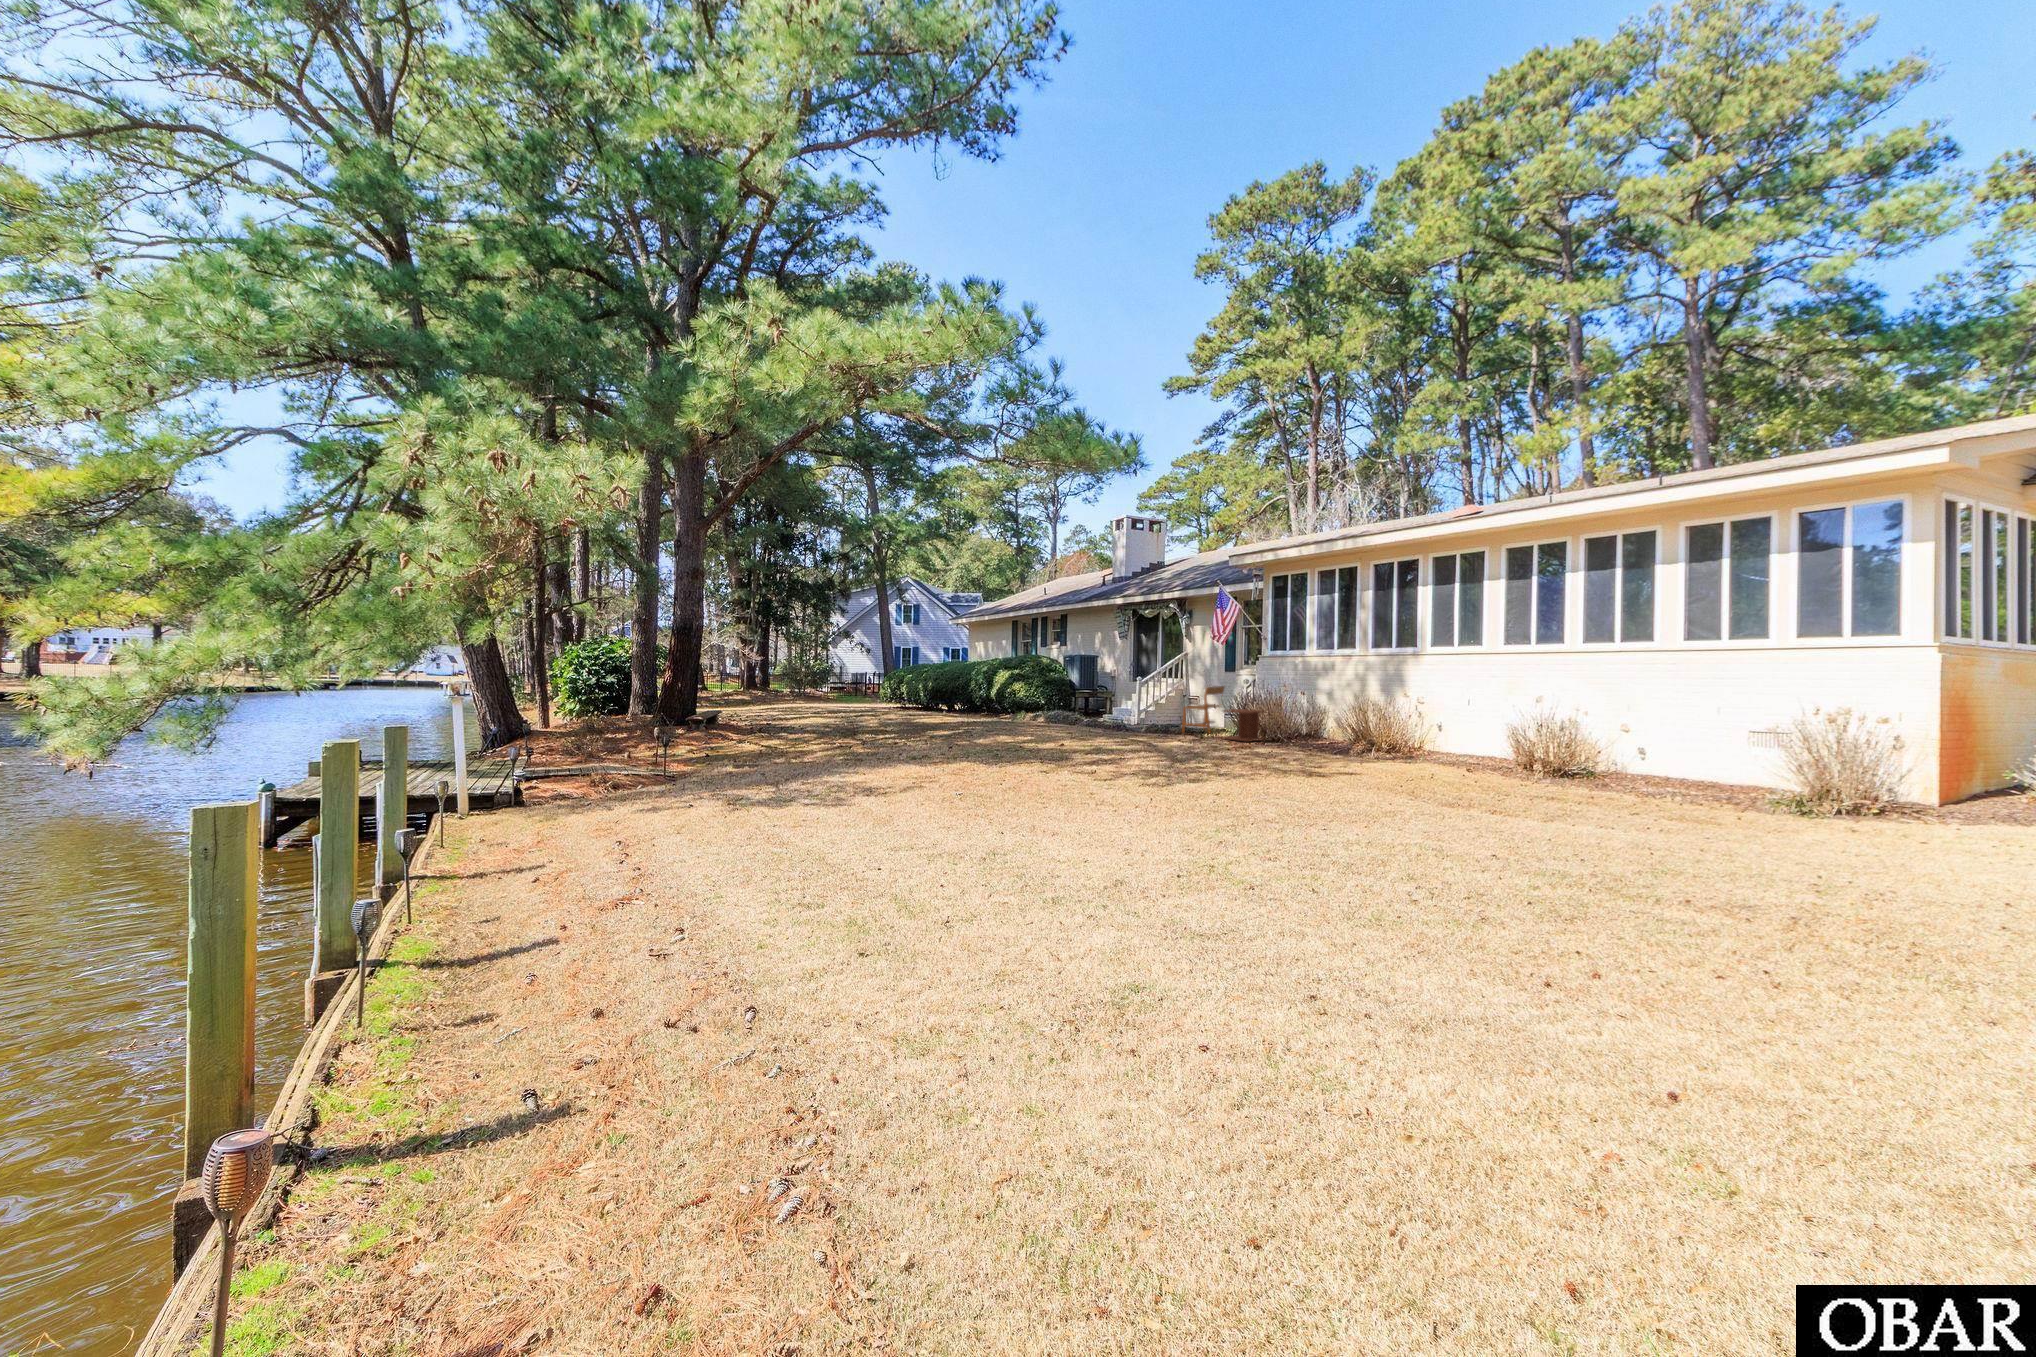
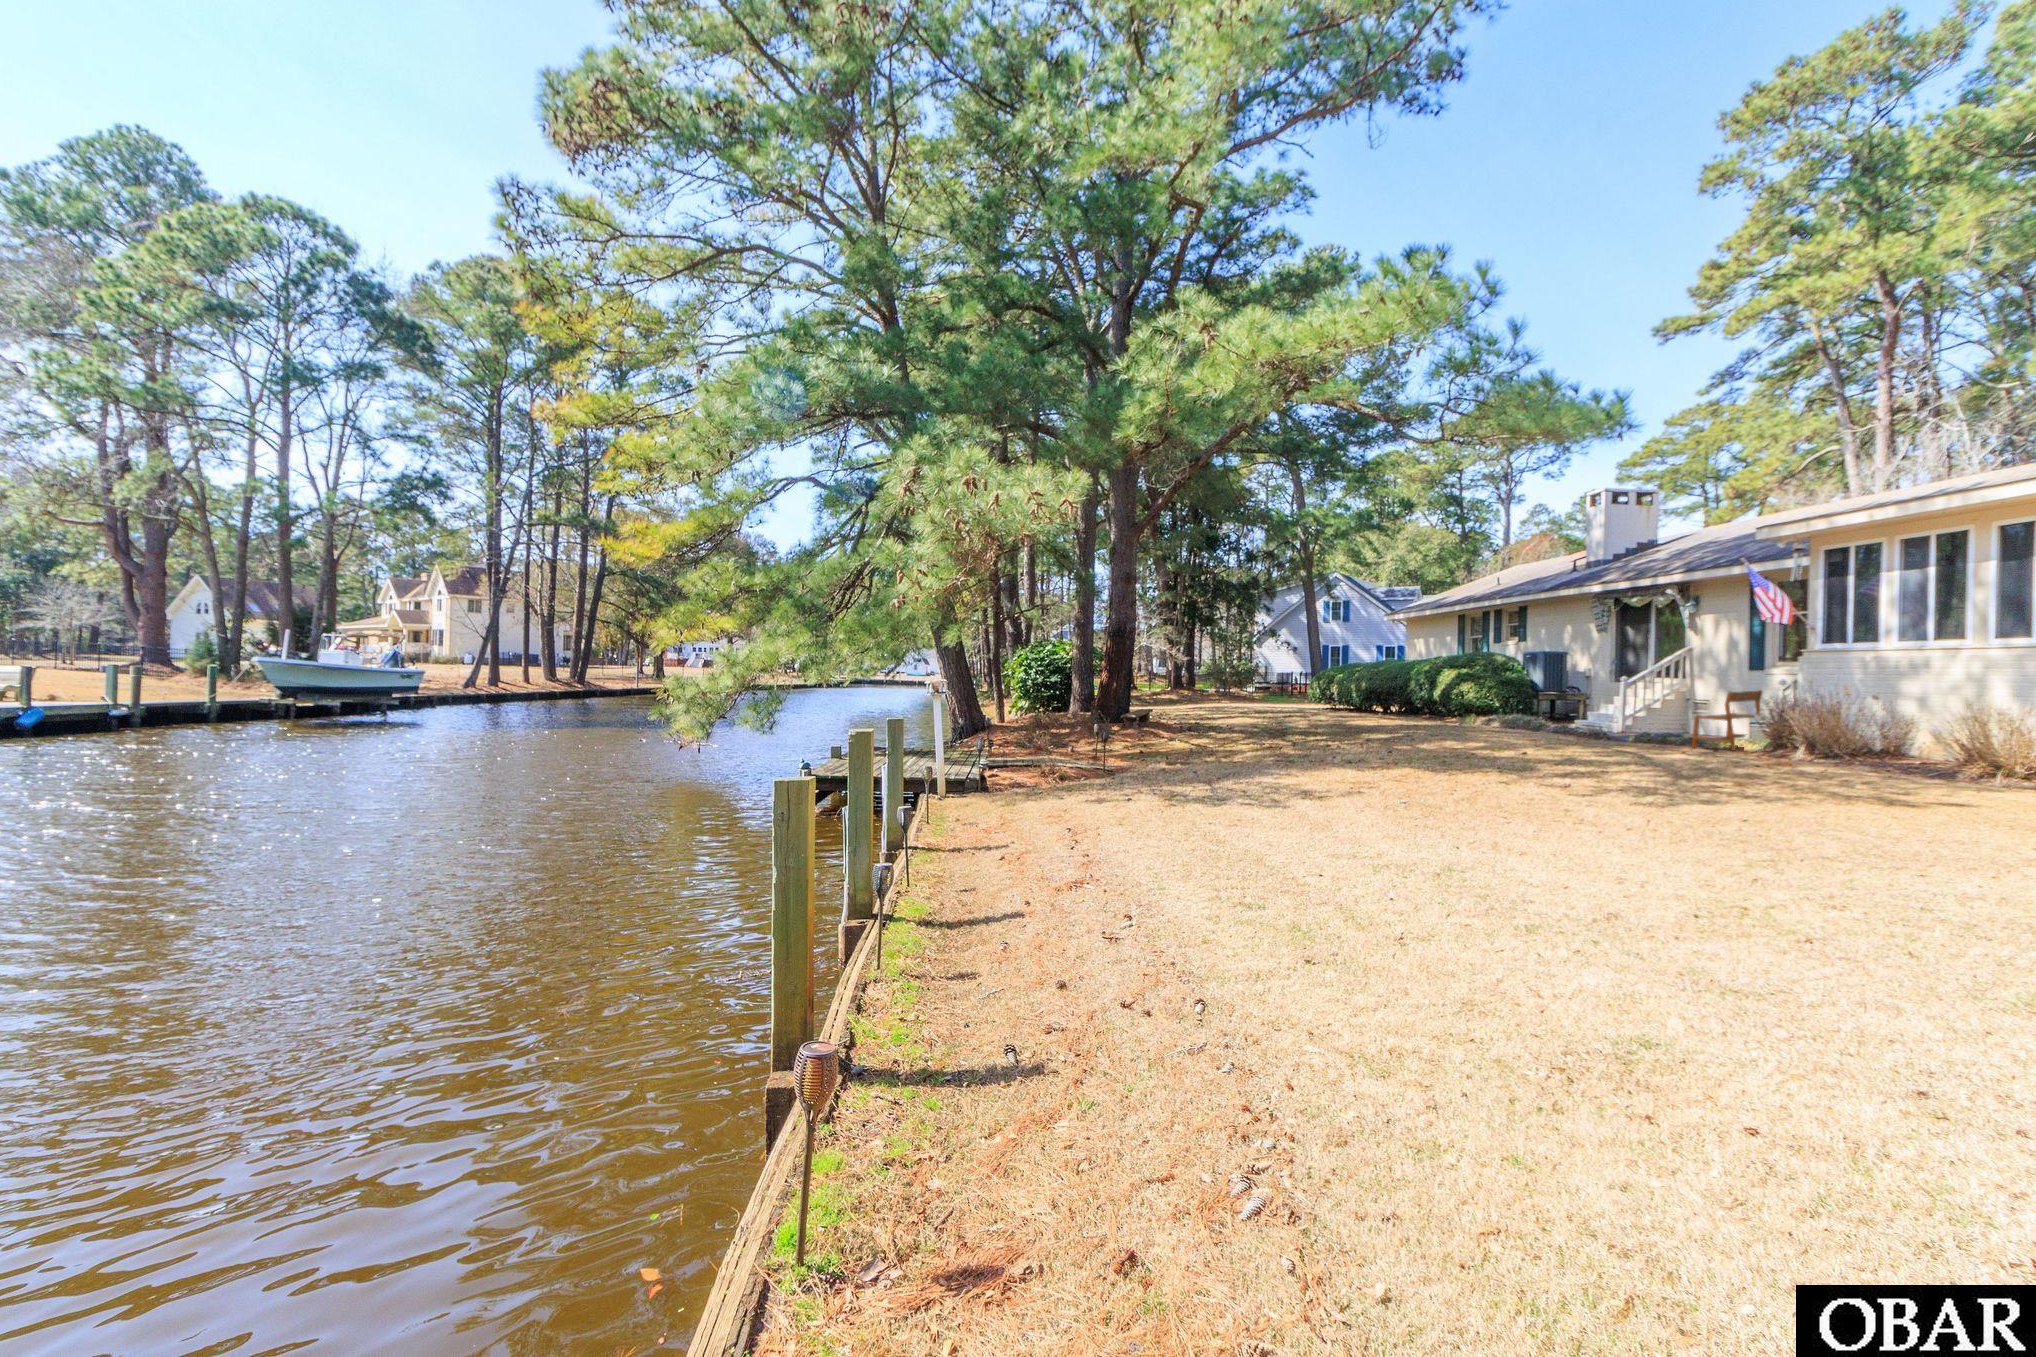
side table: present [1223,709,1265,742] -> none [1751,720,1820,761]

